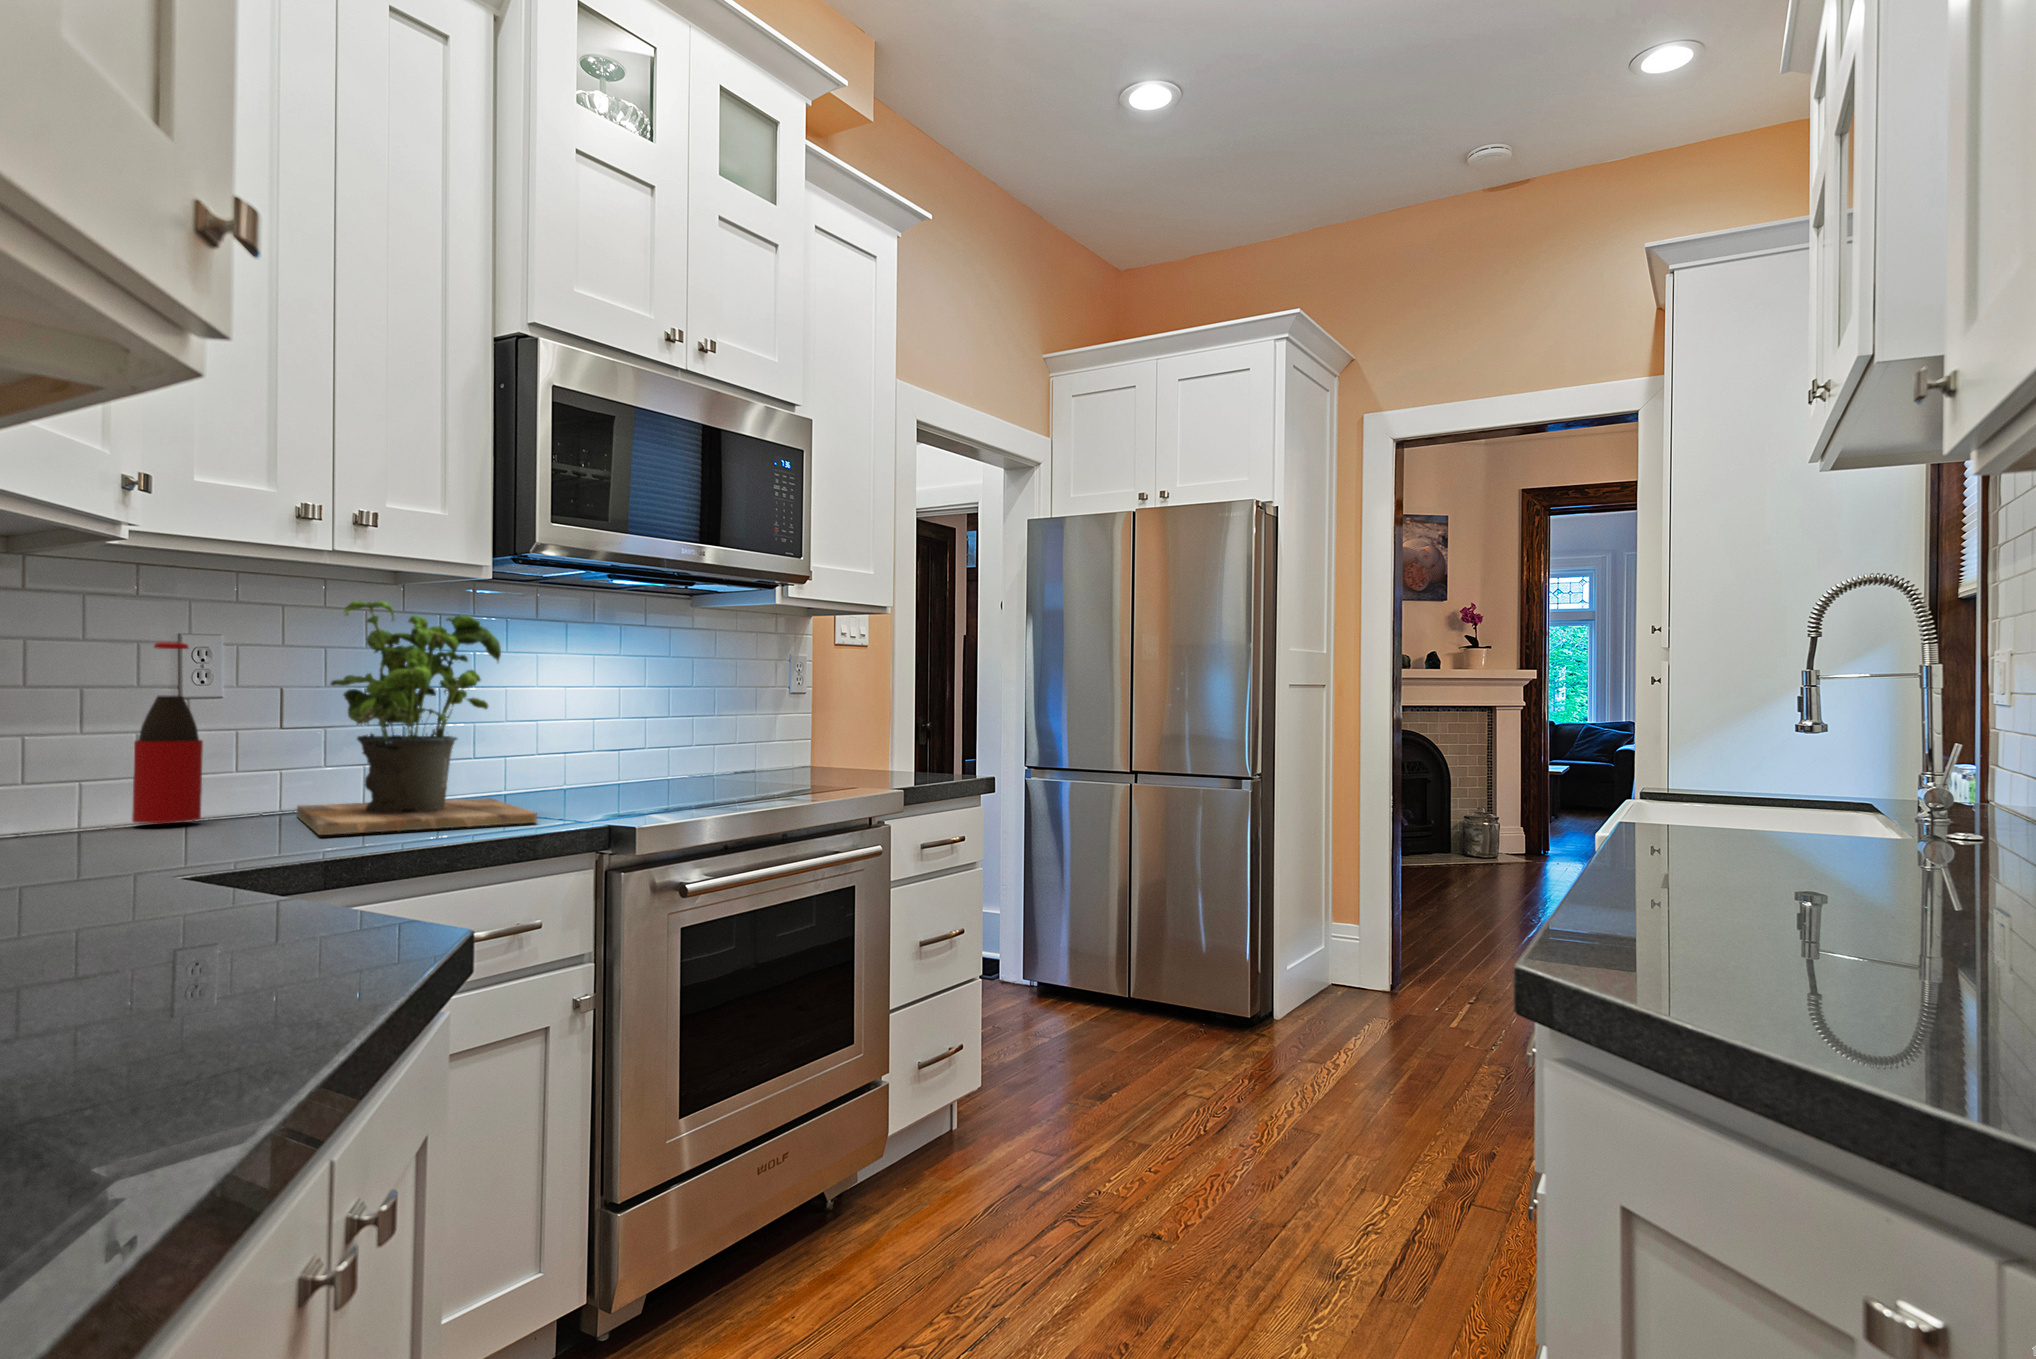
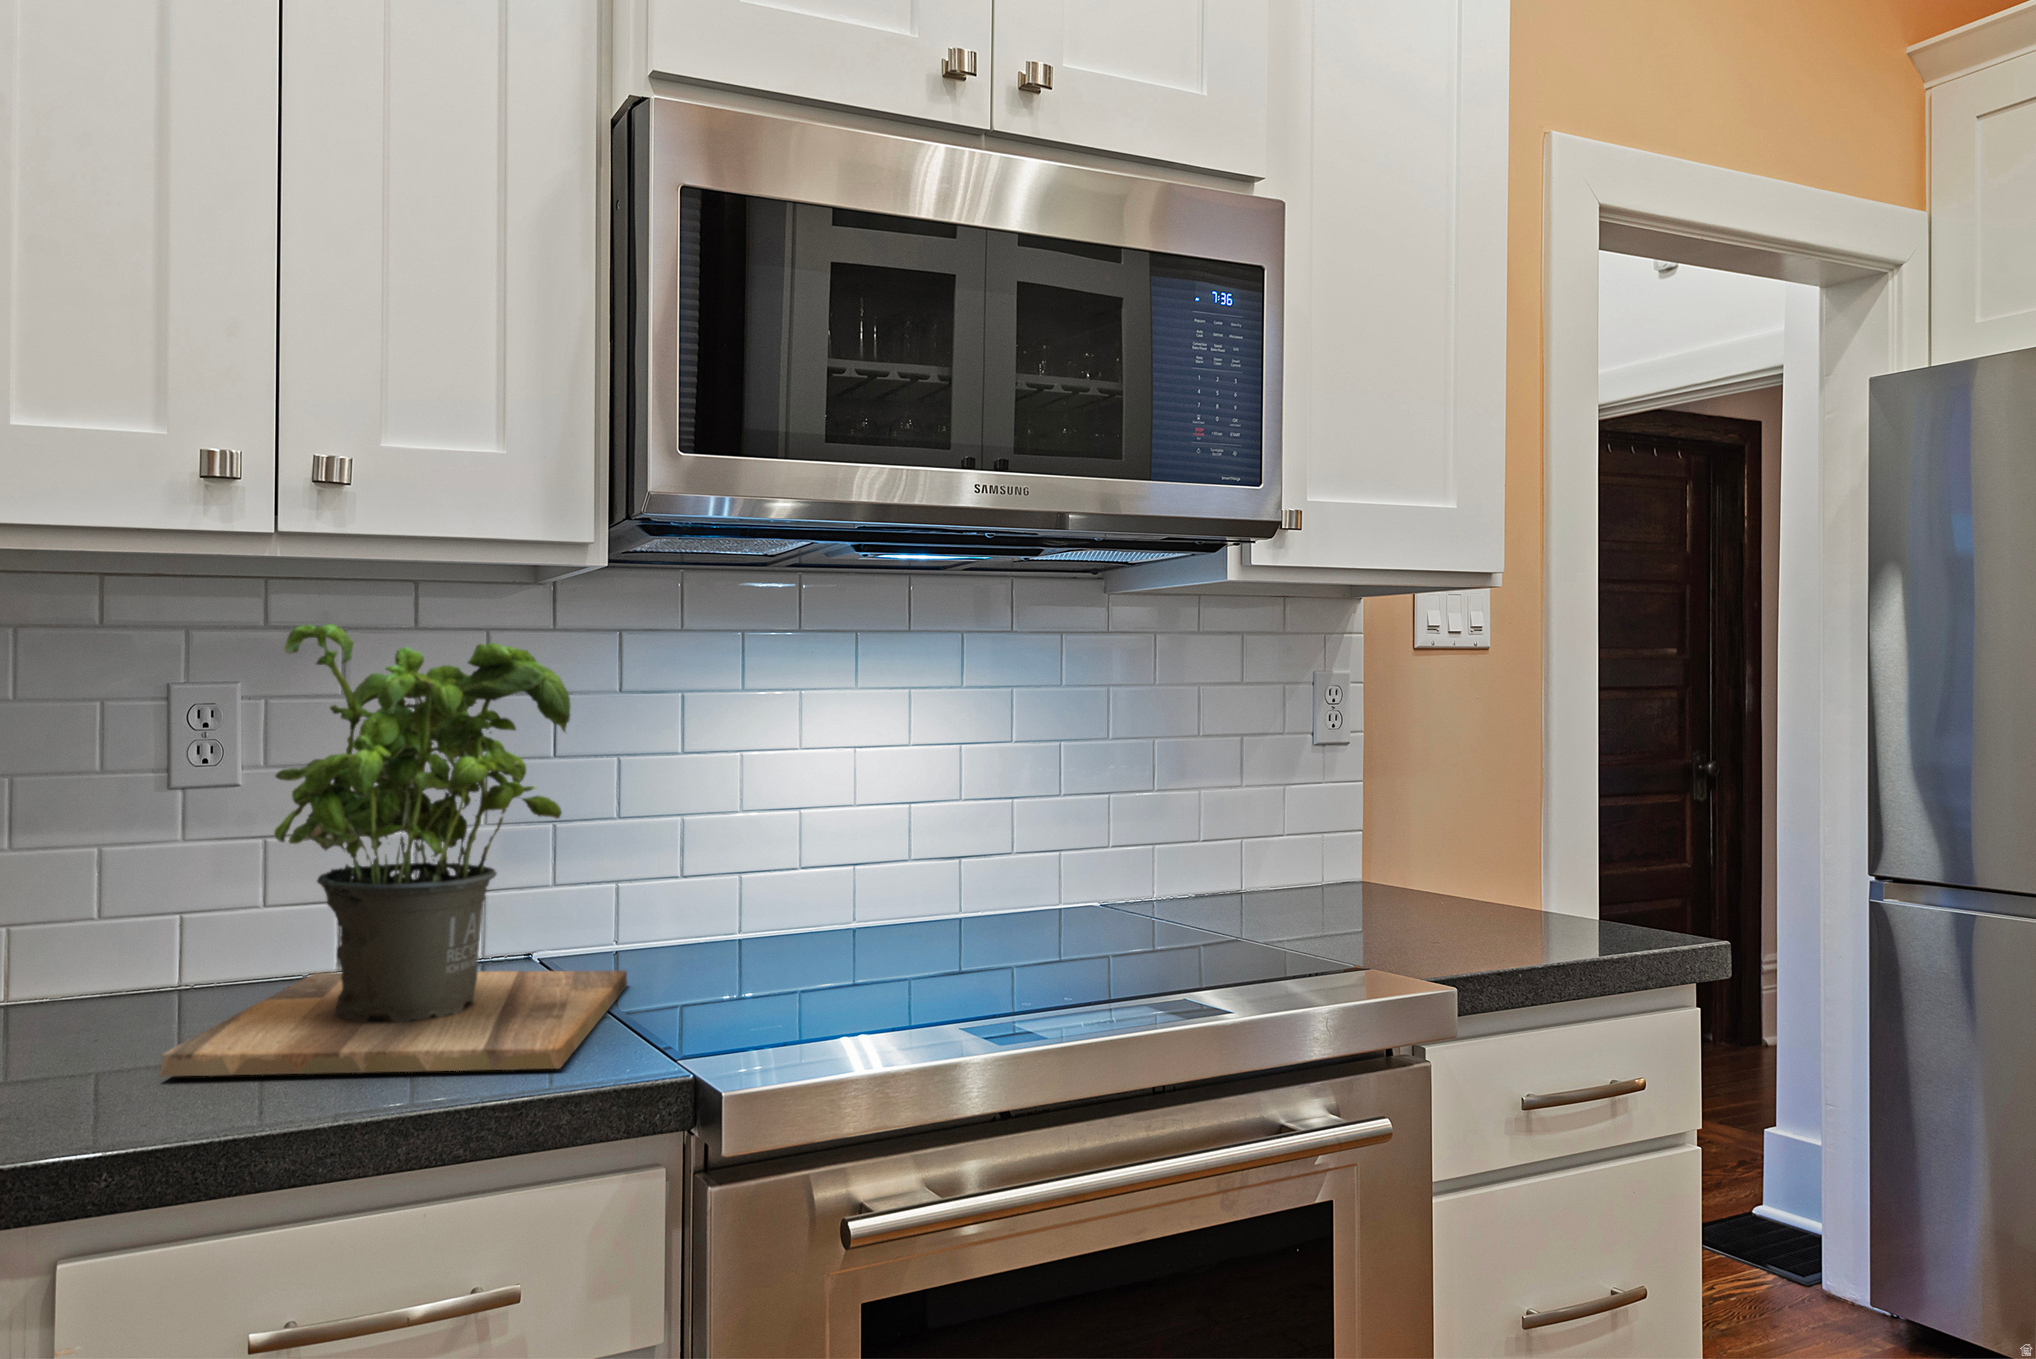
bottle: present [132,642,203,823] -> none [66,703,170,1008]

